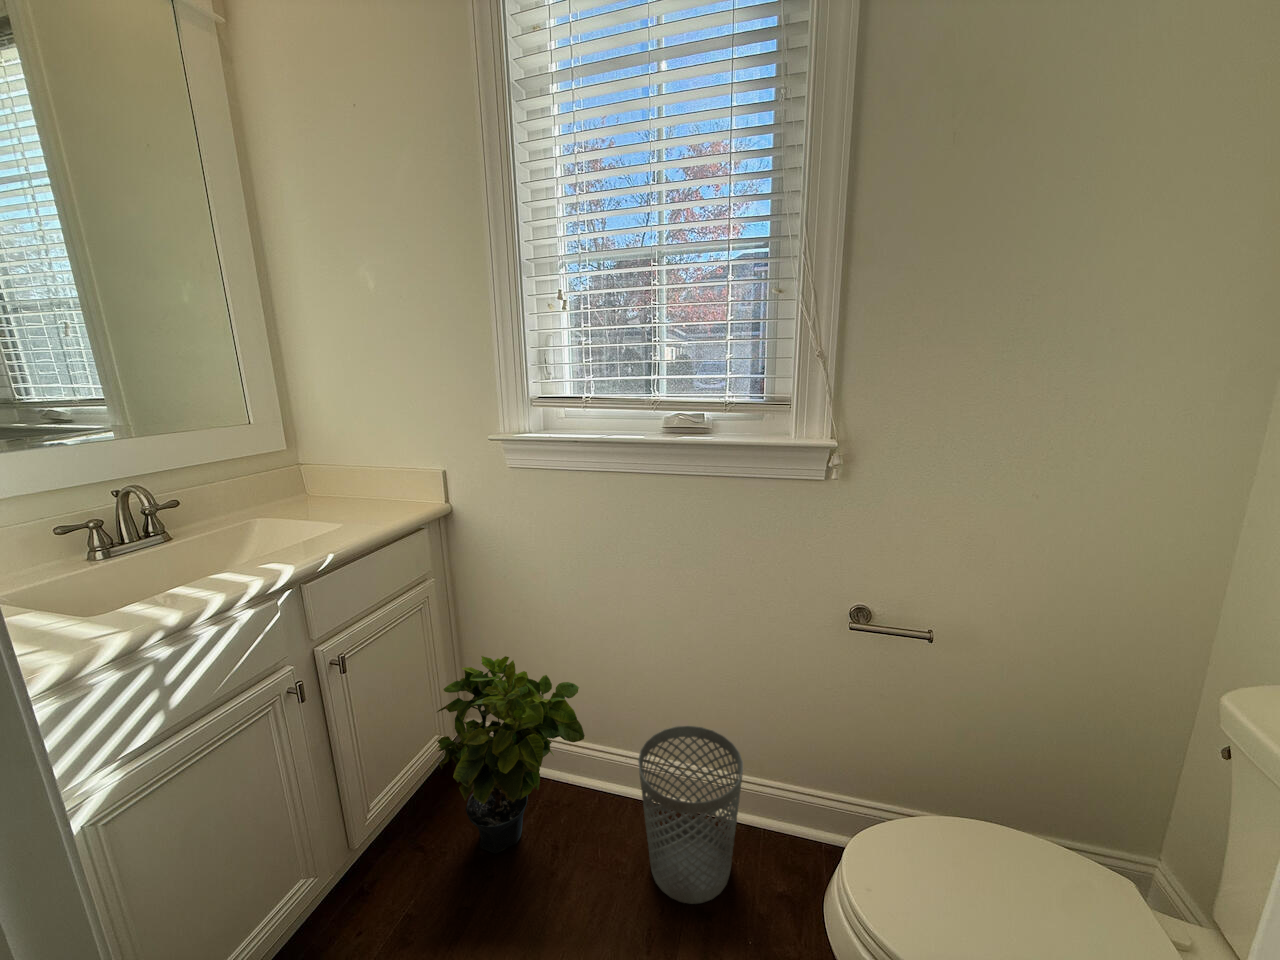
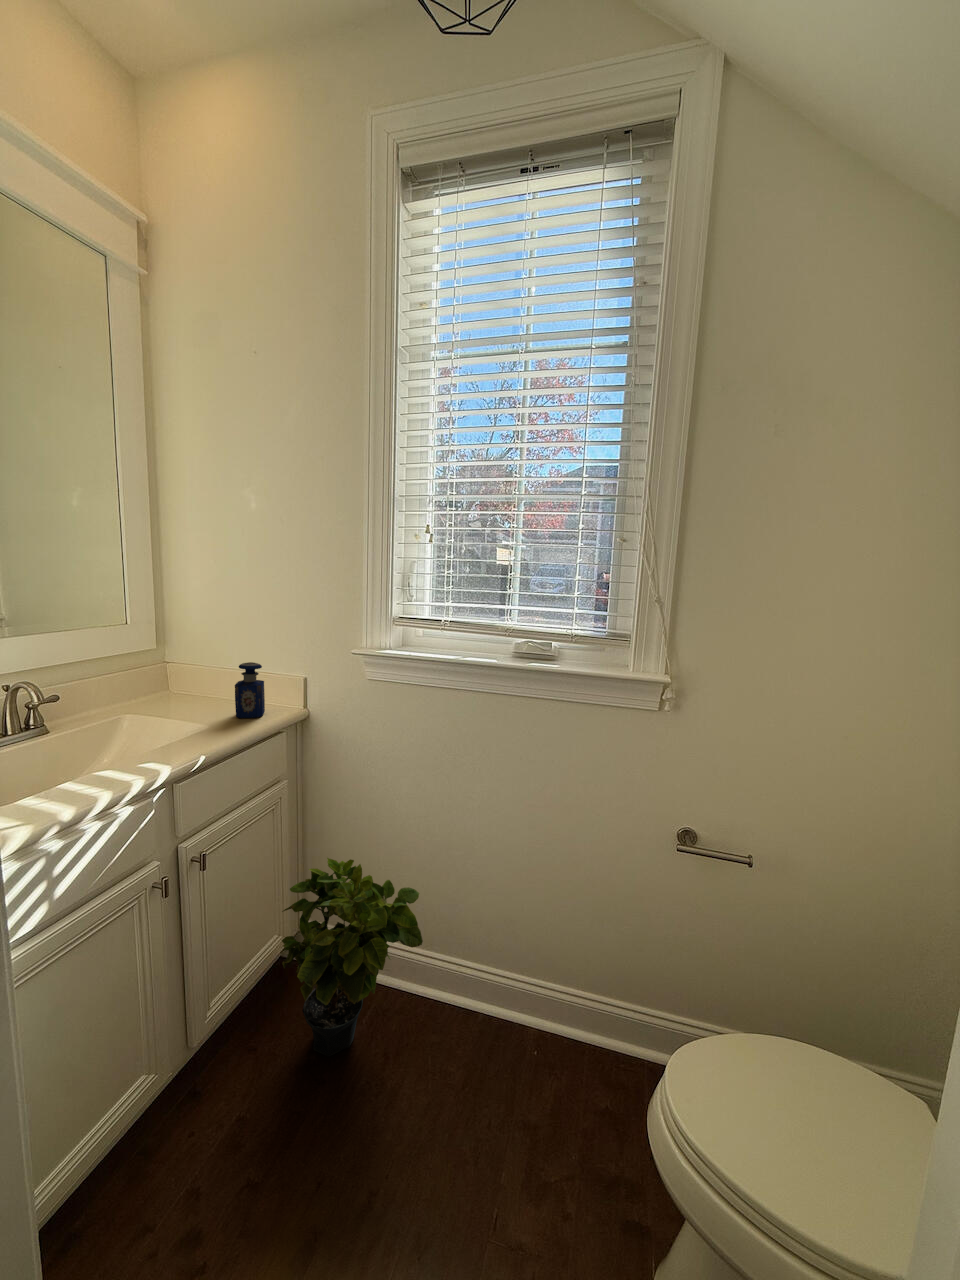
perfume bottle: none [367,455,404,515] -> present [235,662,265,718]
wastebasket: present [638,726,743,904] -> none [474,936,573,1115]

